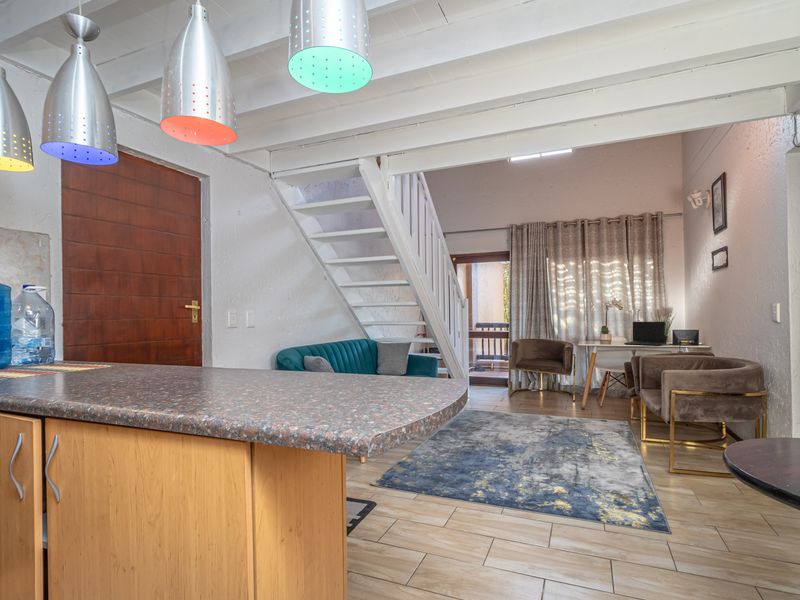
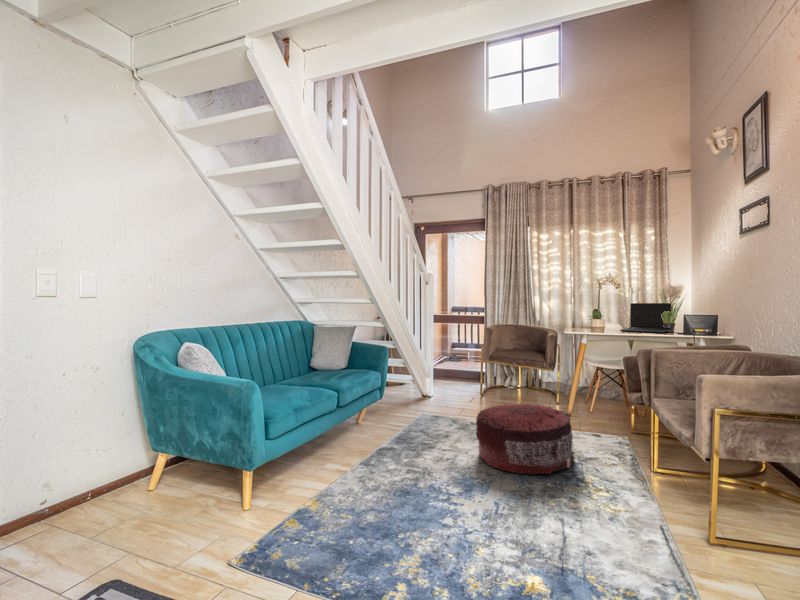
pouf: none [513,396,586,443] -> present [476,404,574,474]

